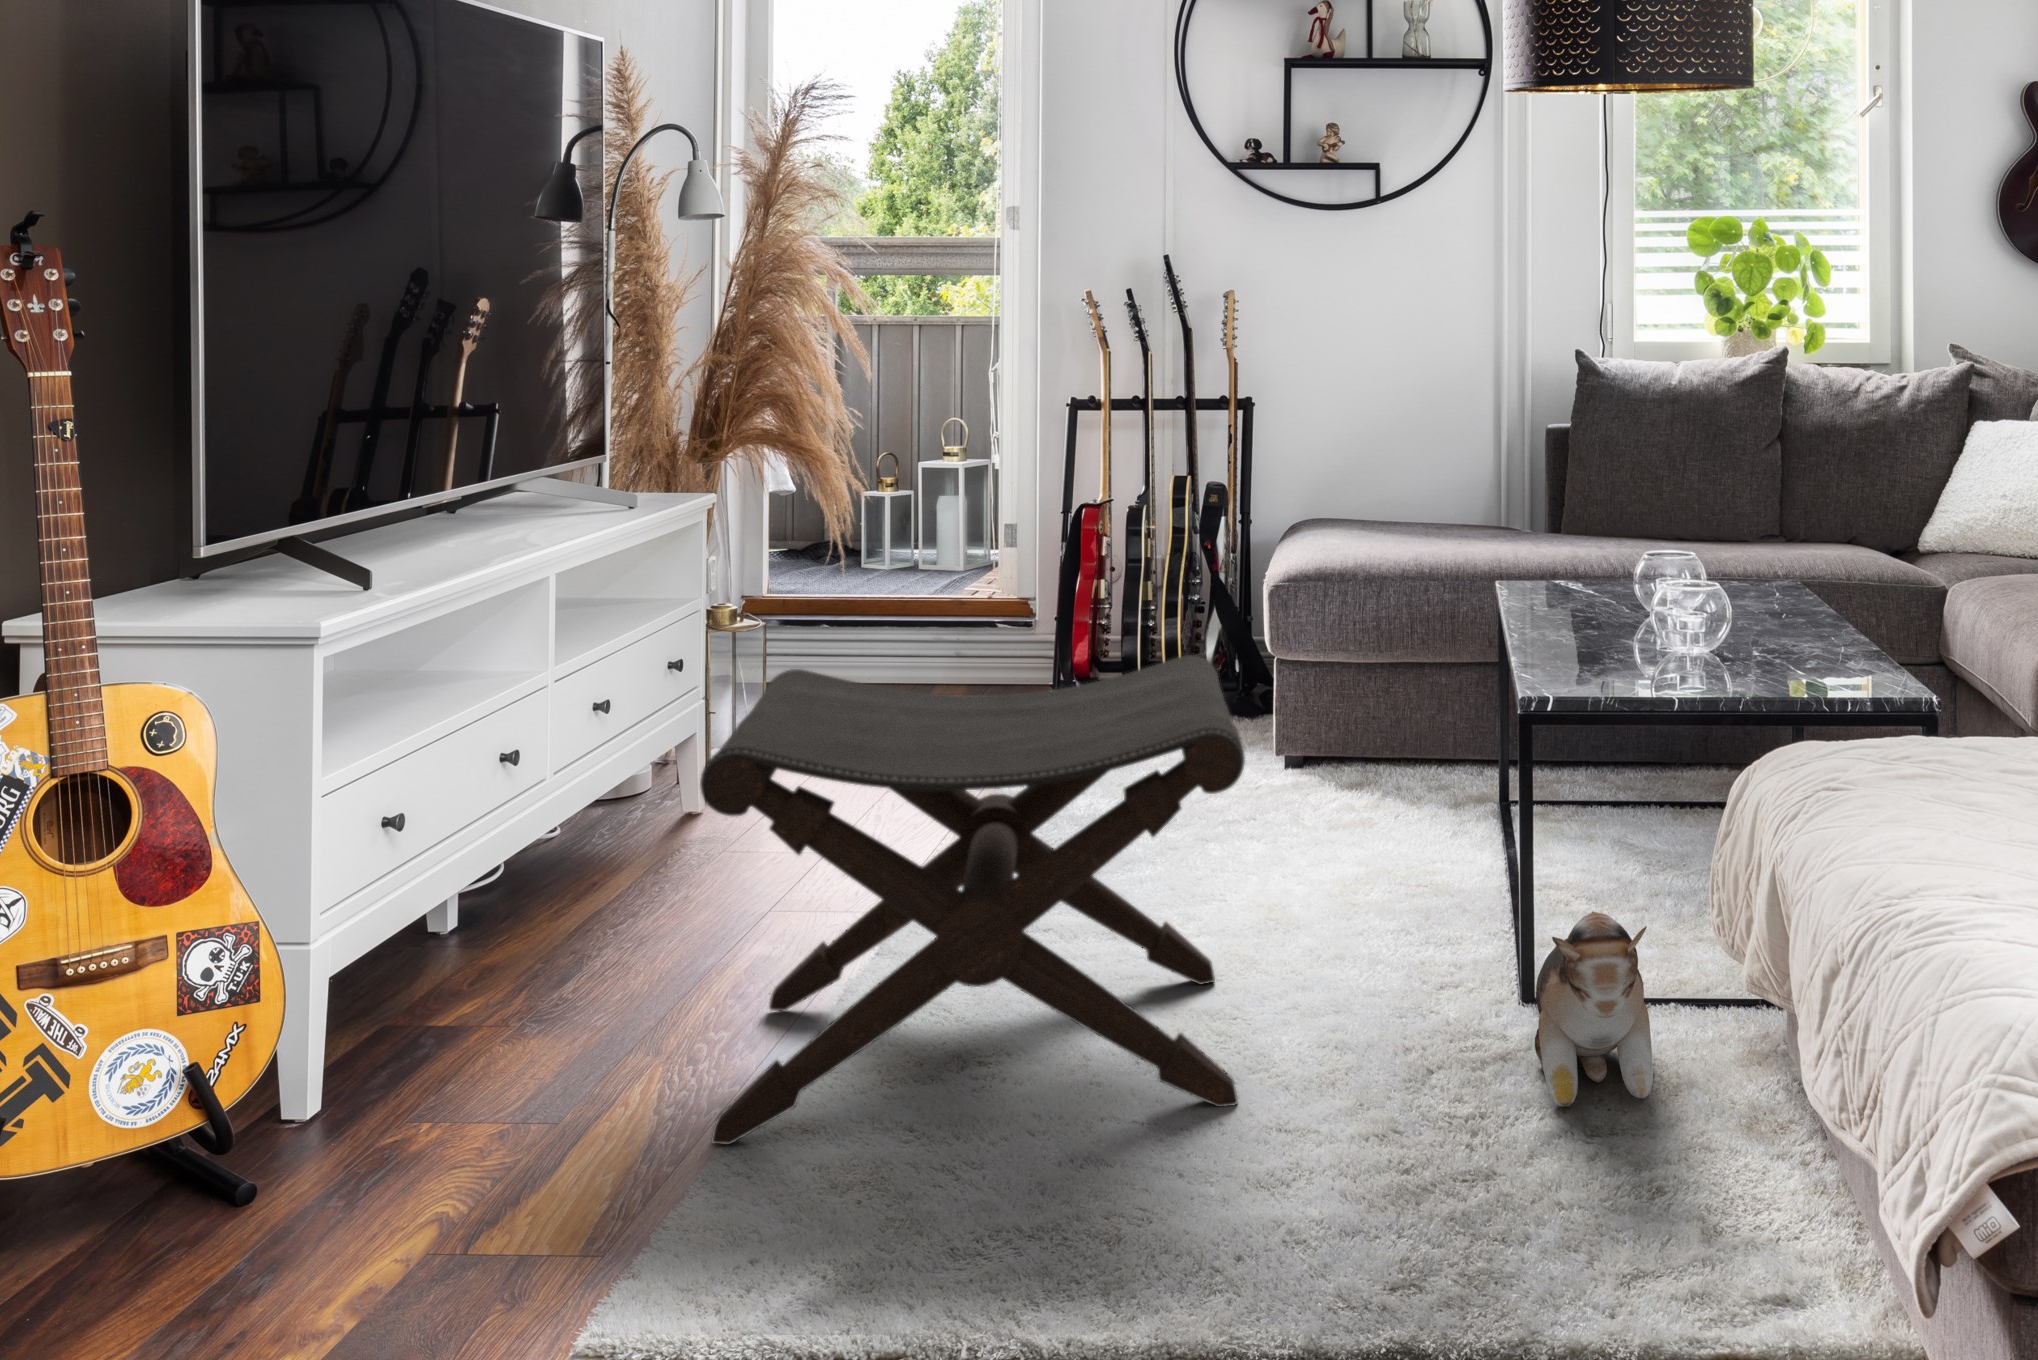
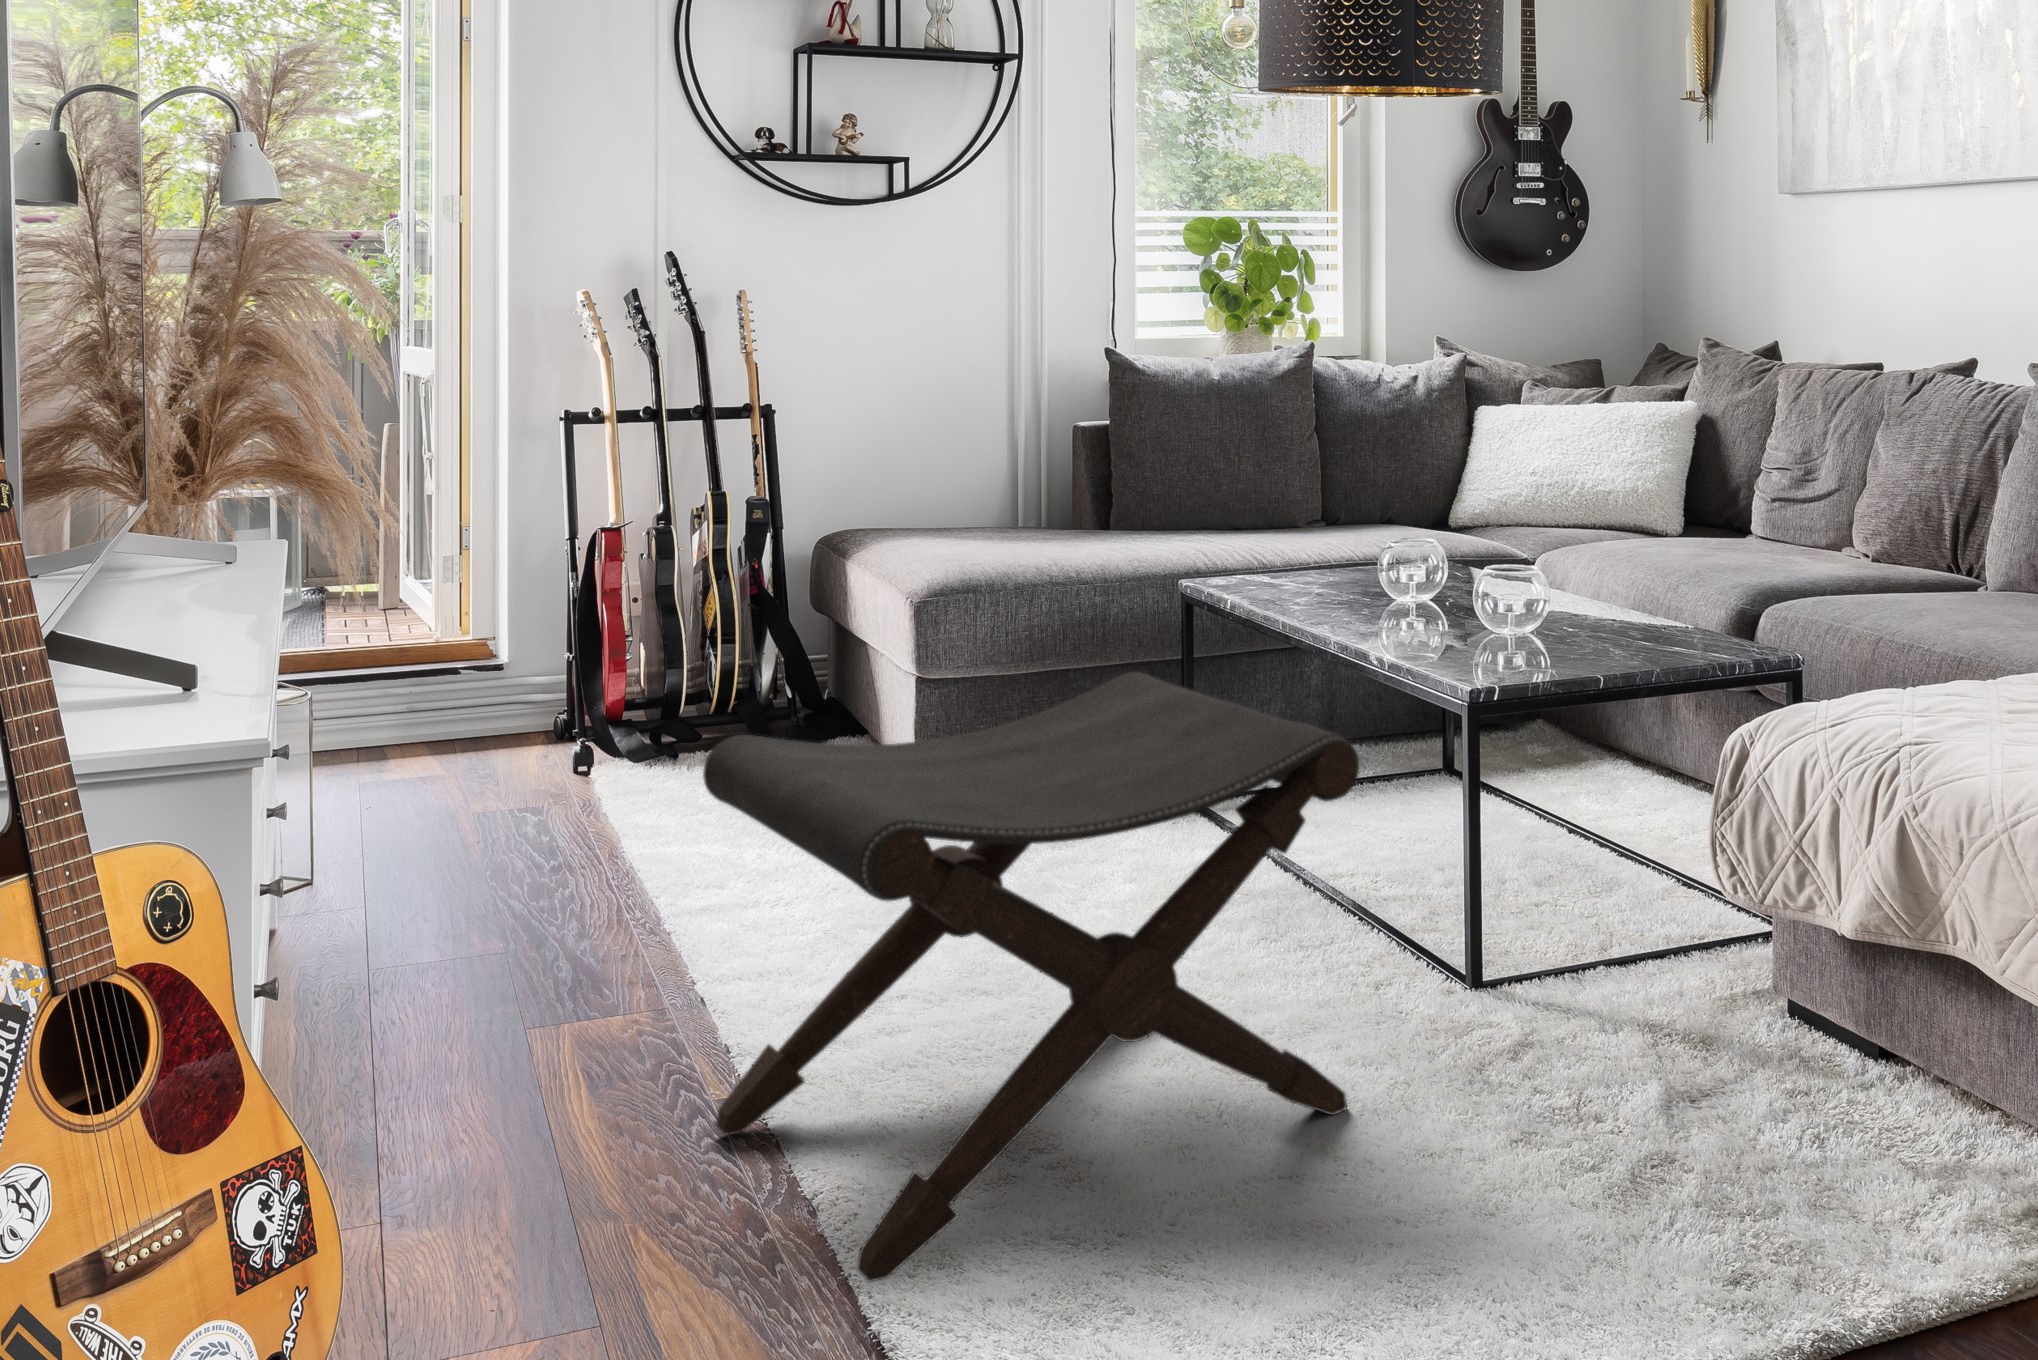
plush toy: present [1535,911,1653,1106] -> none [1514,859,1720,1043]

